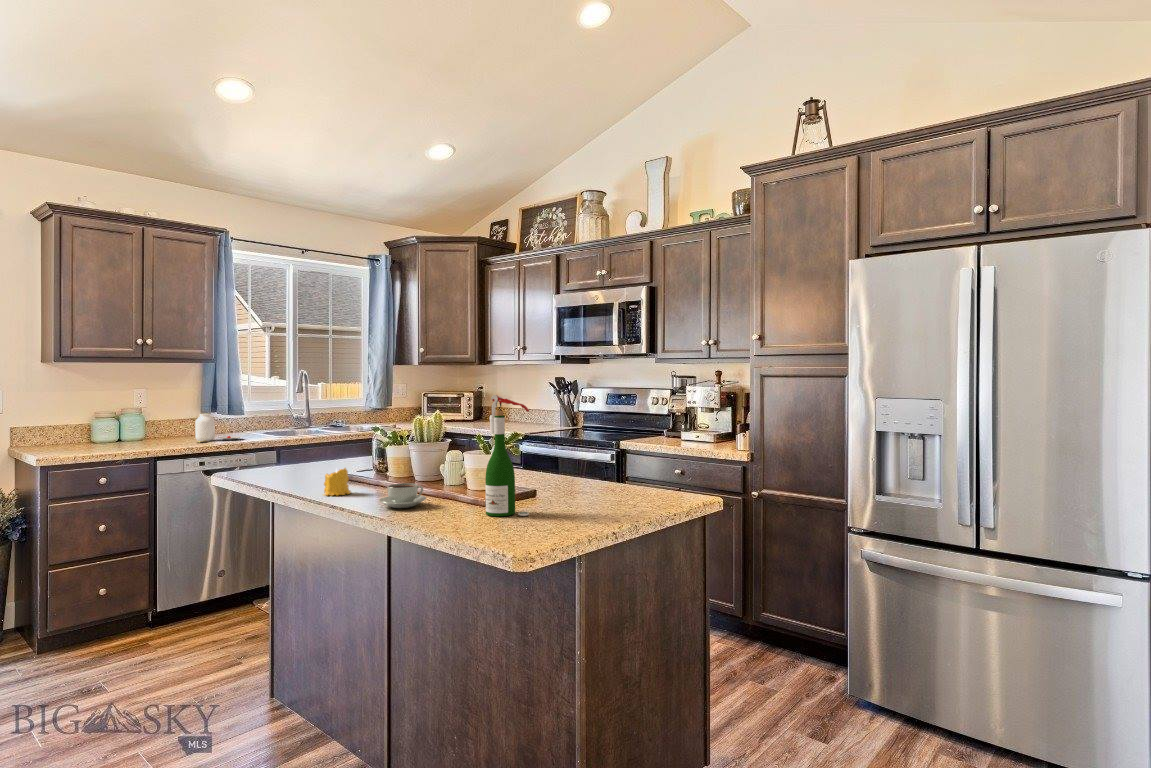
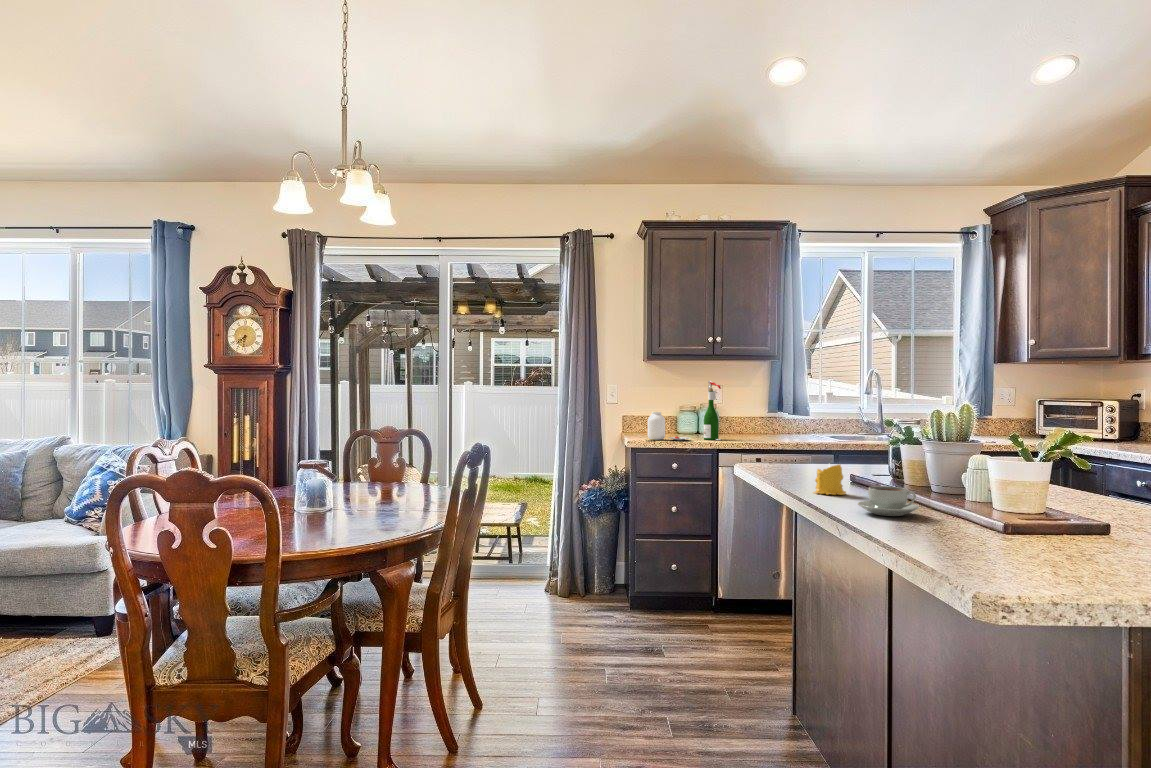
wine bottle: present [485,395,529,516] -> present [704,381,721,440]
jar: present [195,414,242,442] -> present [648,412,690,440]

